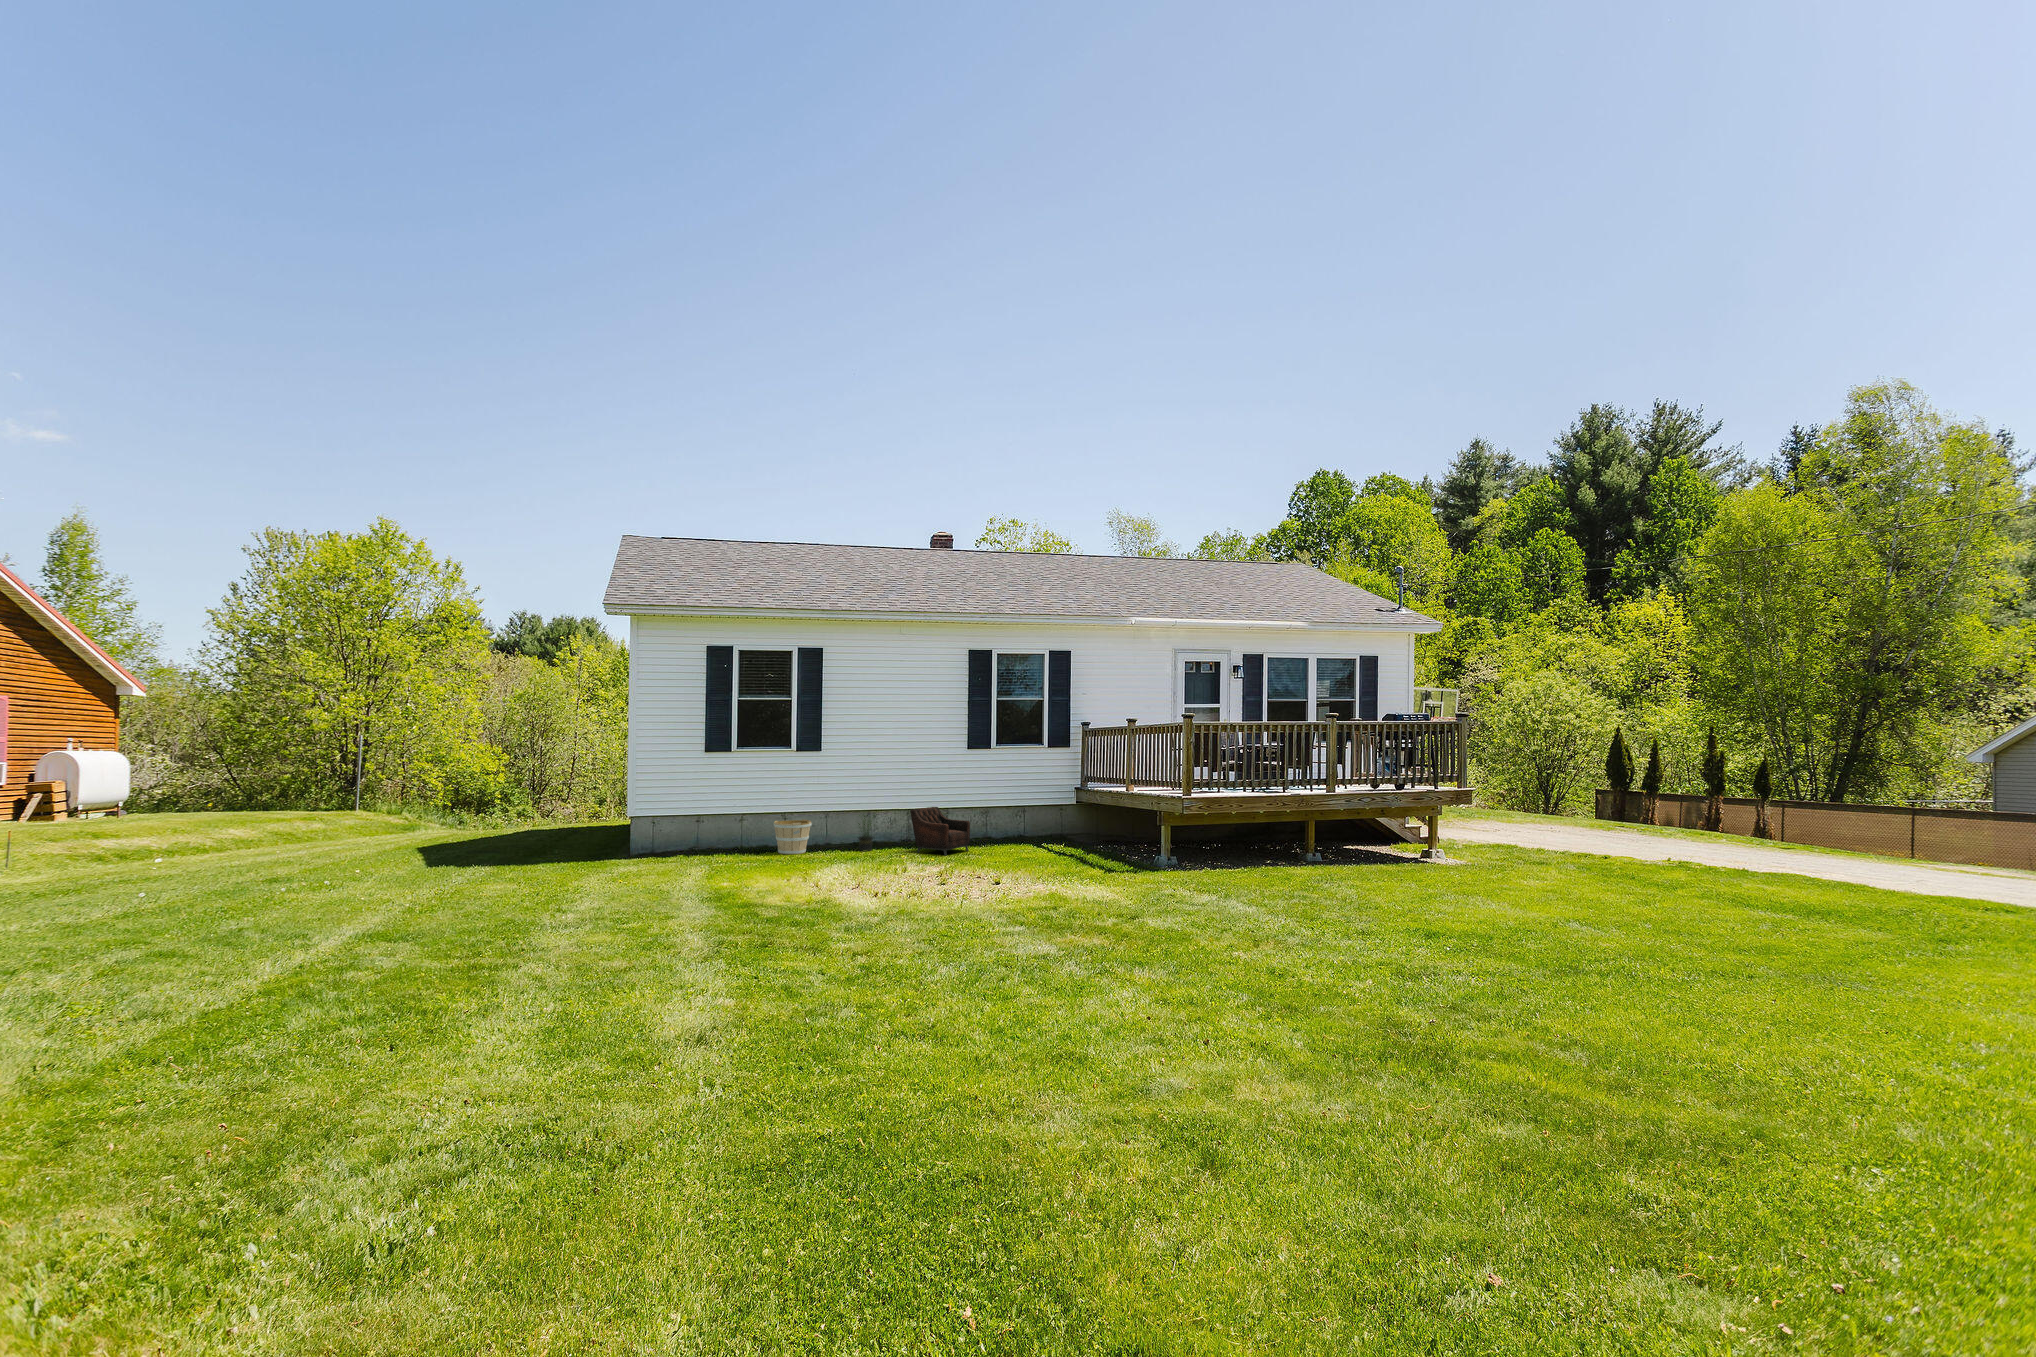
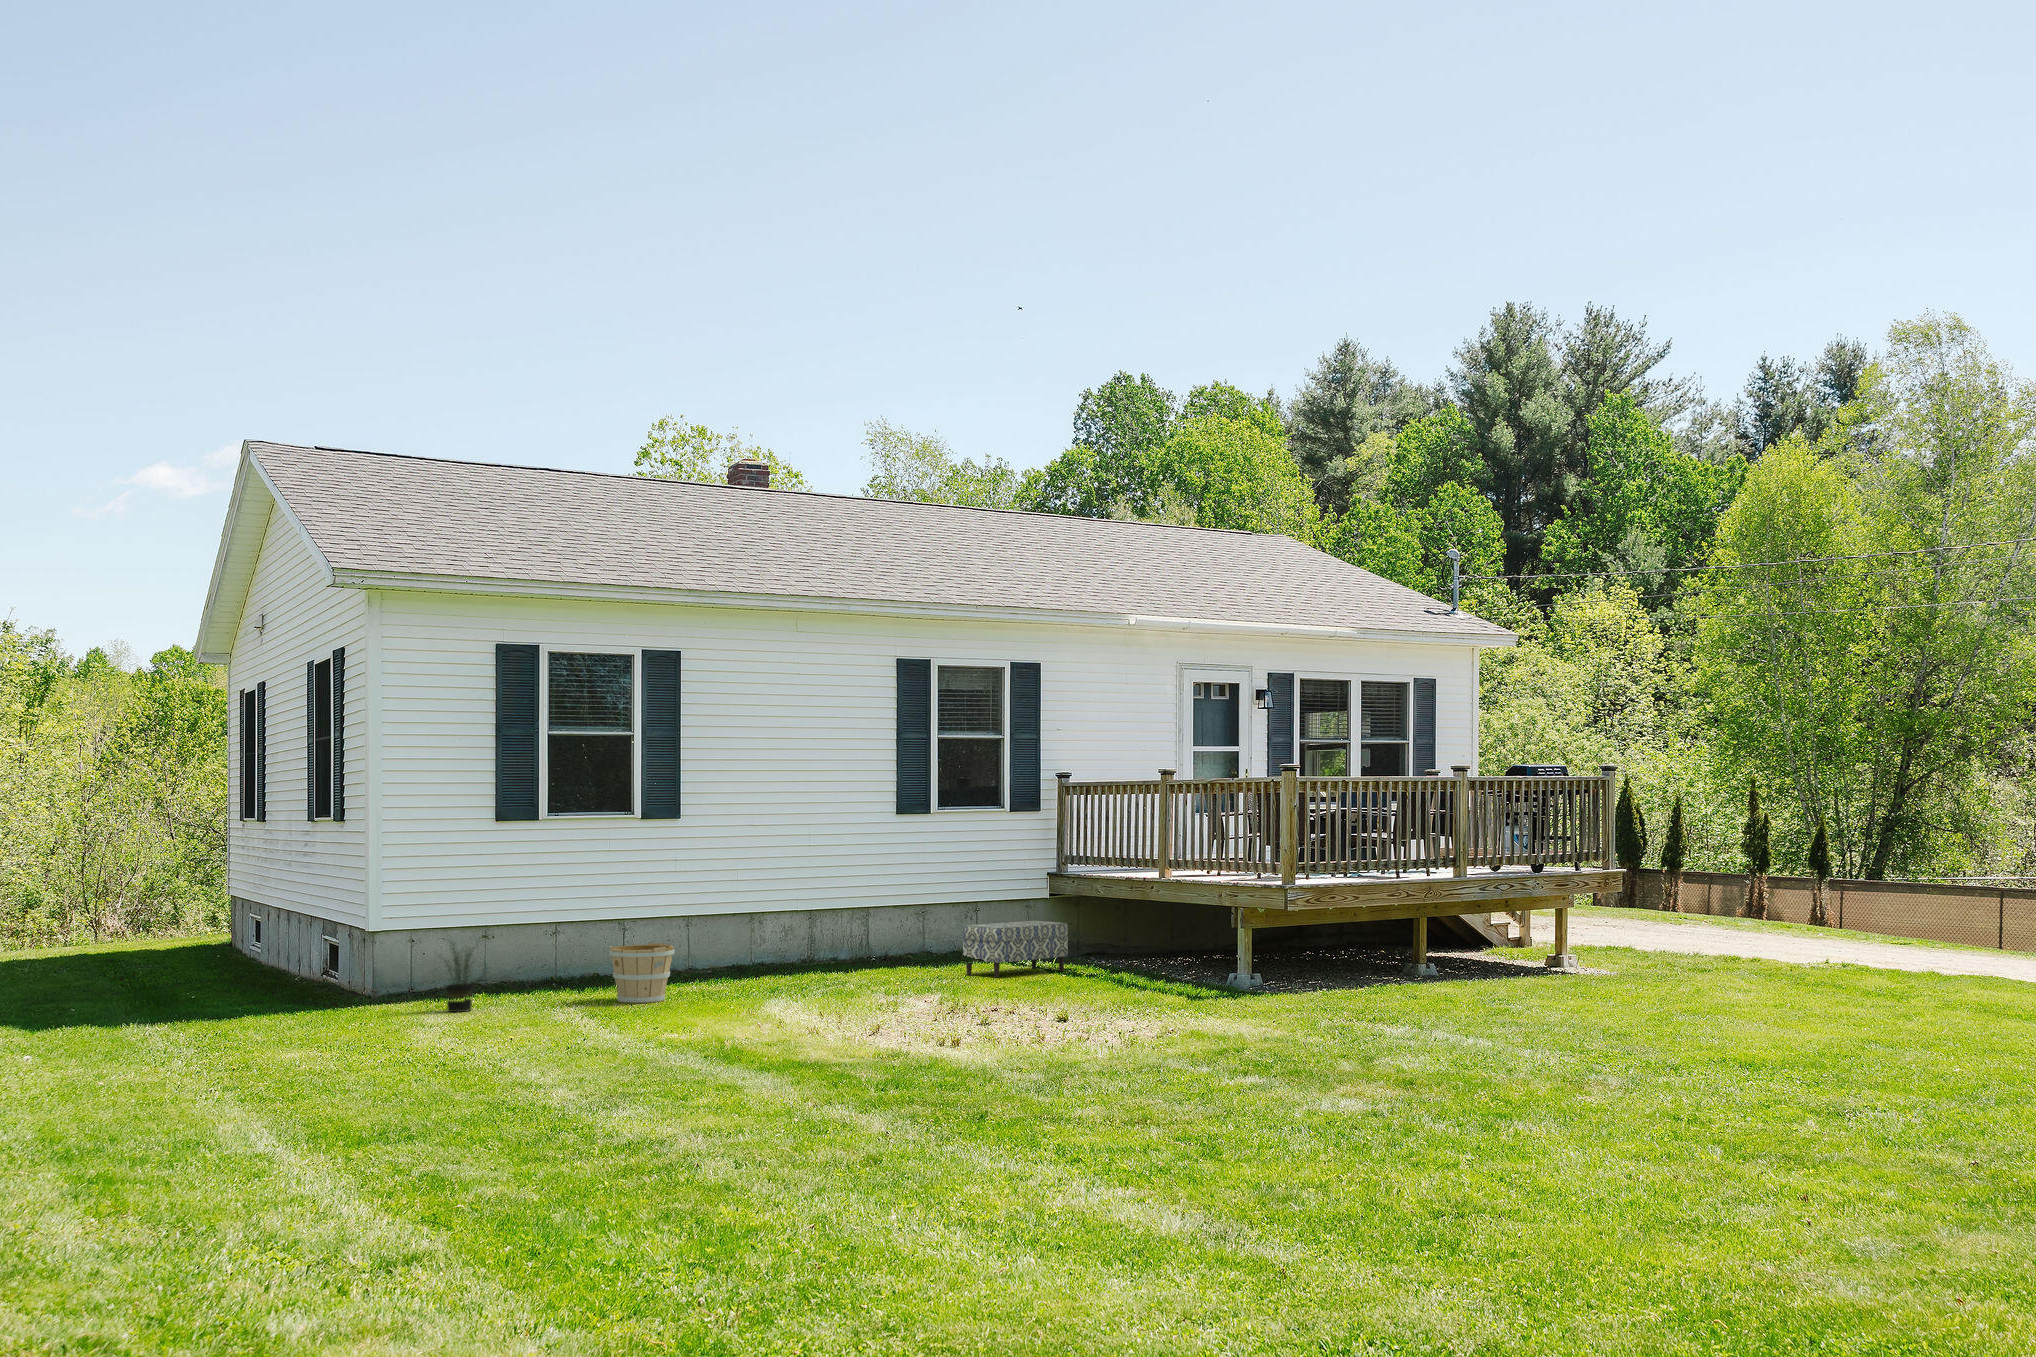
armchair: present [910,807,970,856] -> none [833,915,922,992]
bench: none [1013,813,1082,848] -> present [963,921,1068,978]
potted plant: present [858,815,873,851] -> present [445,940,478,1012]

